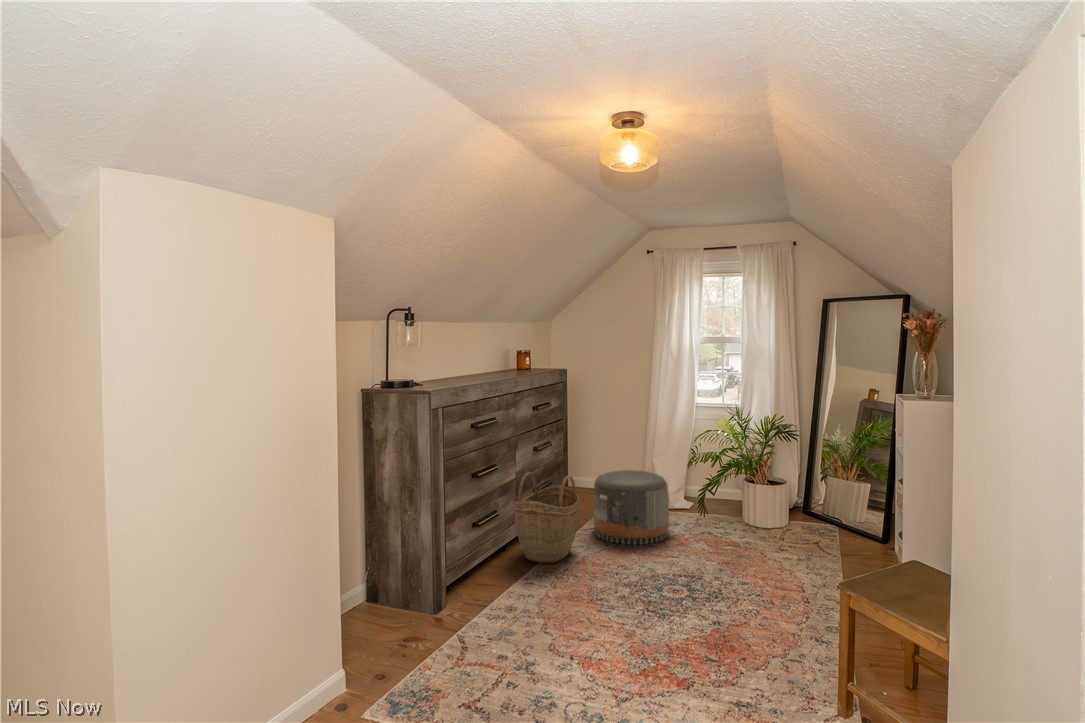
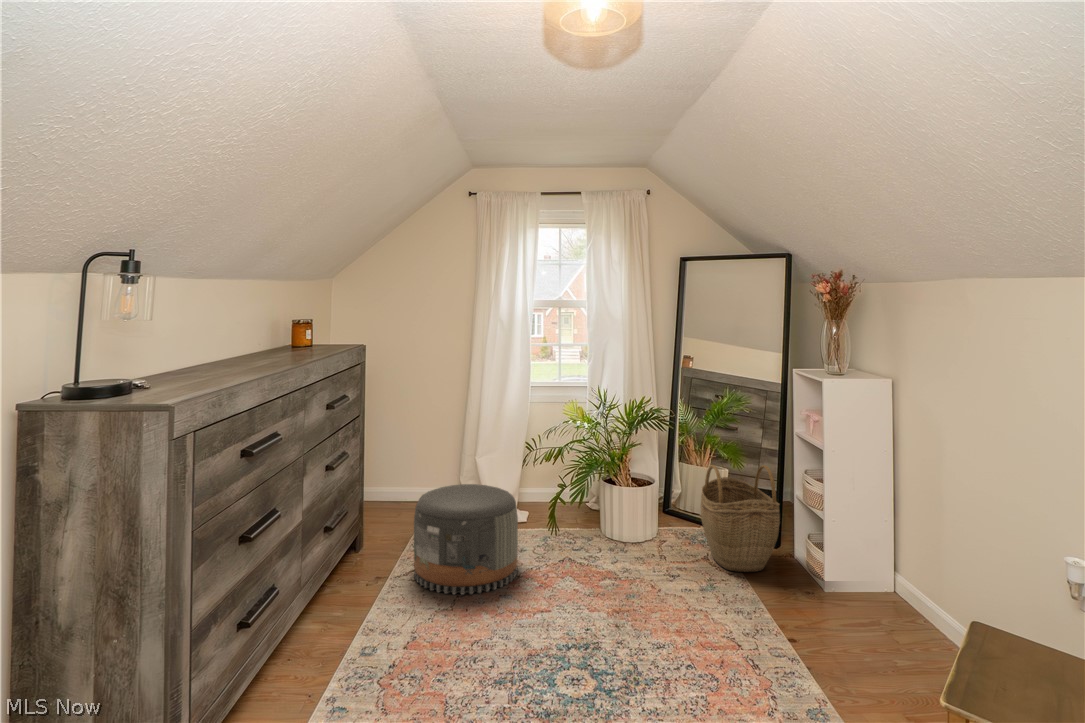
woven basket: present [515,472,580,563] -> present [701,465,780,572]

